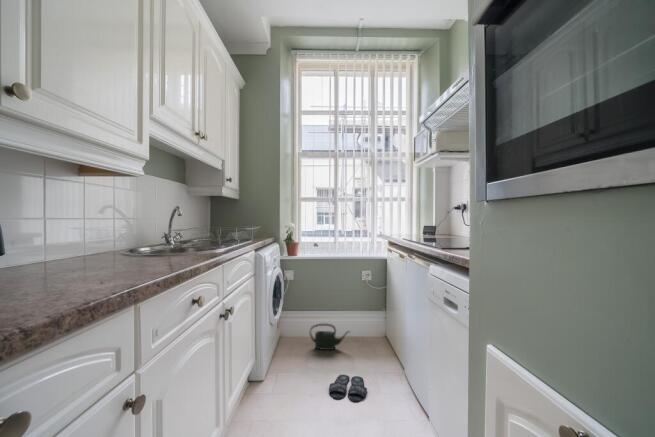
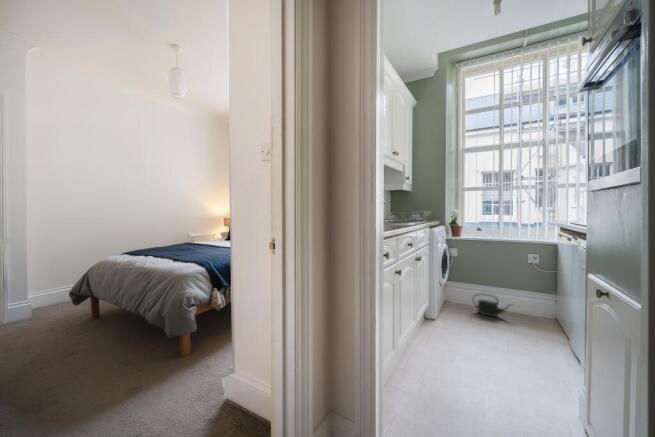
slippers: present [329,375,367,402] -> none [492,335,530,355]

